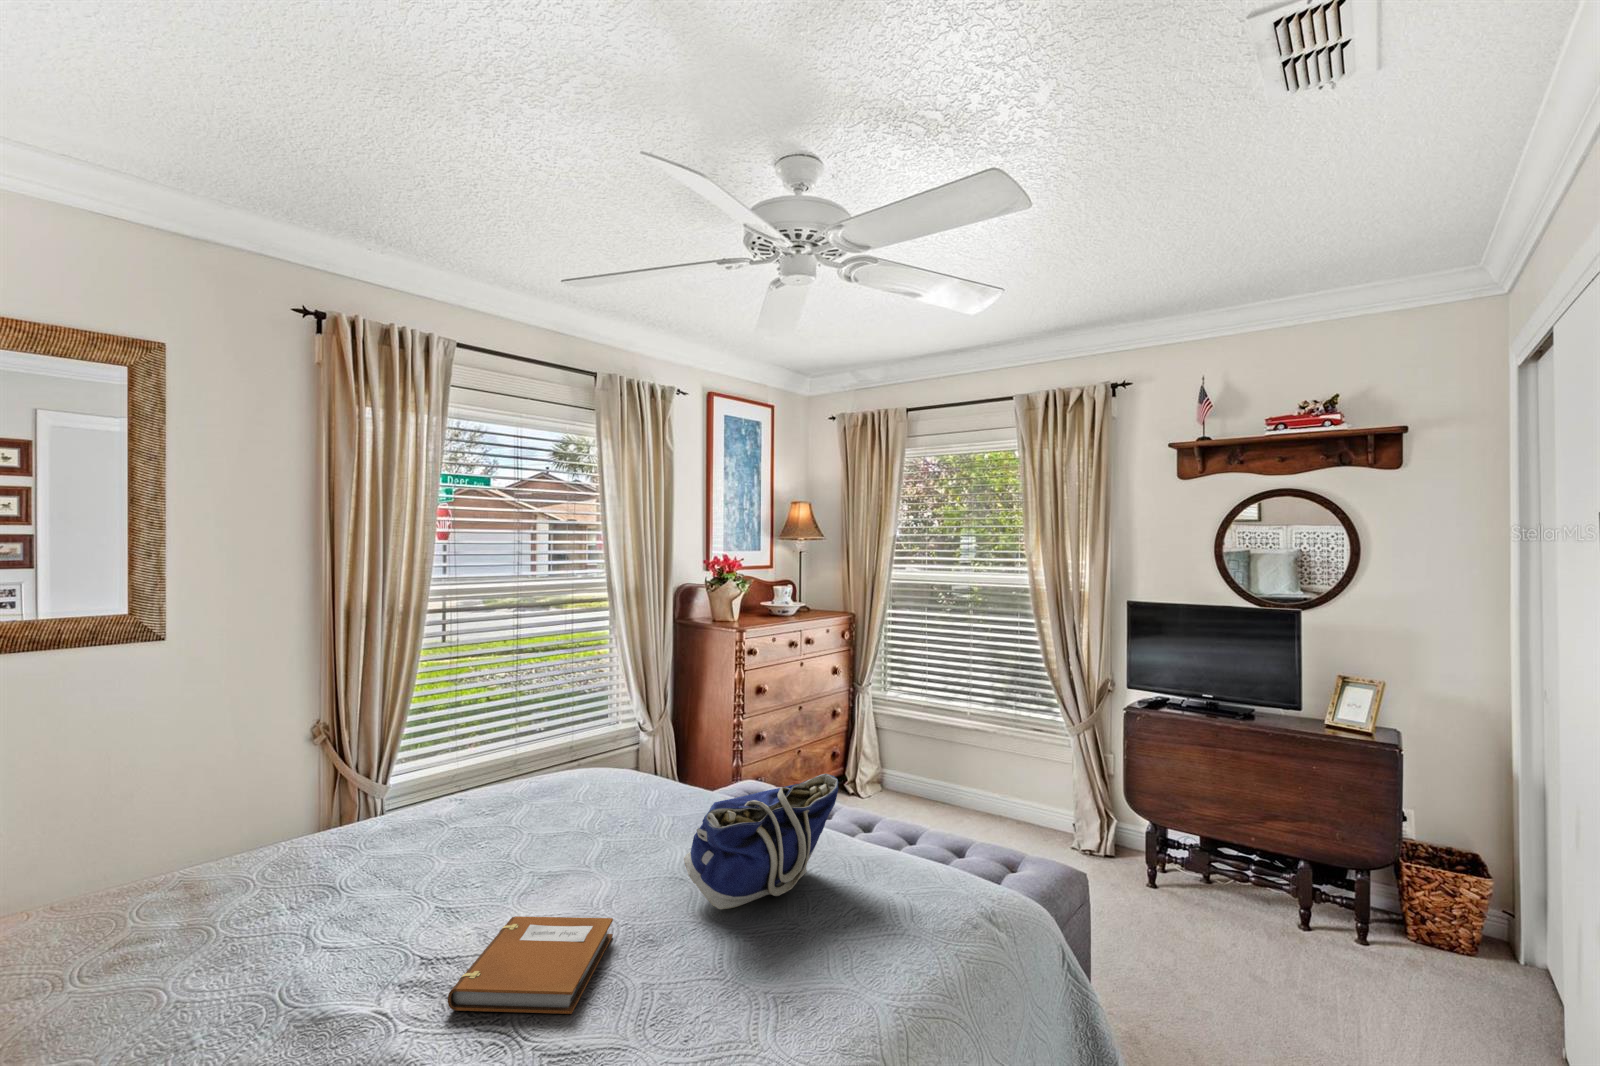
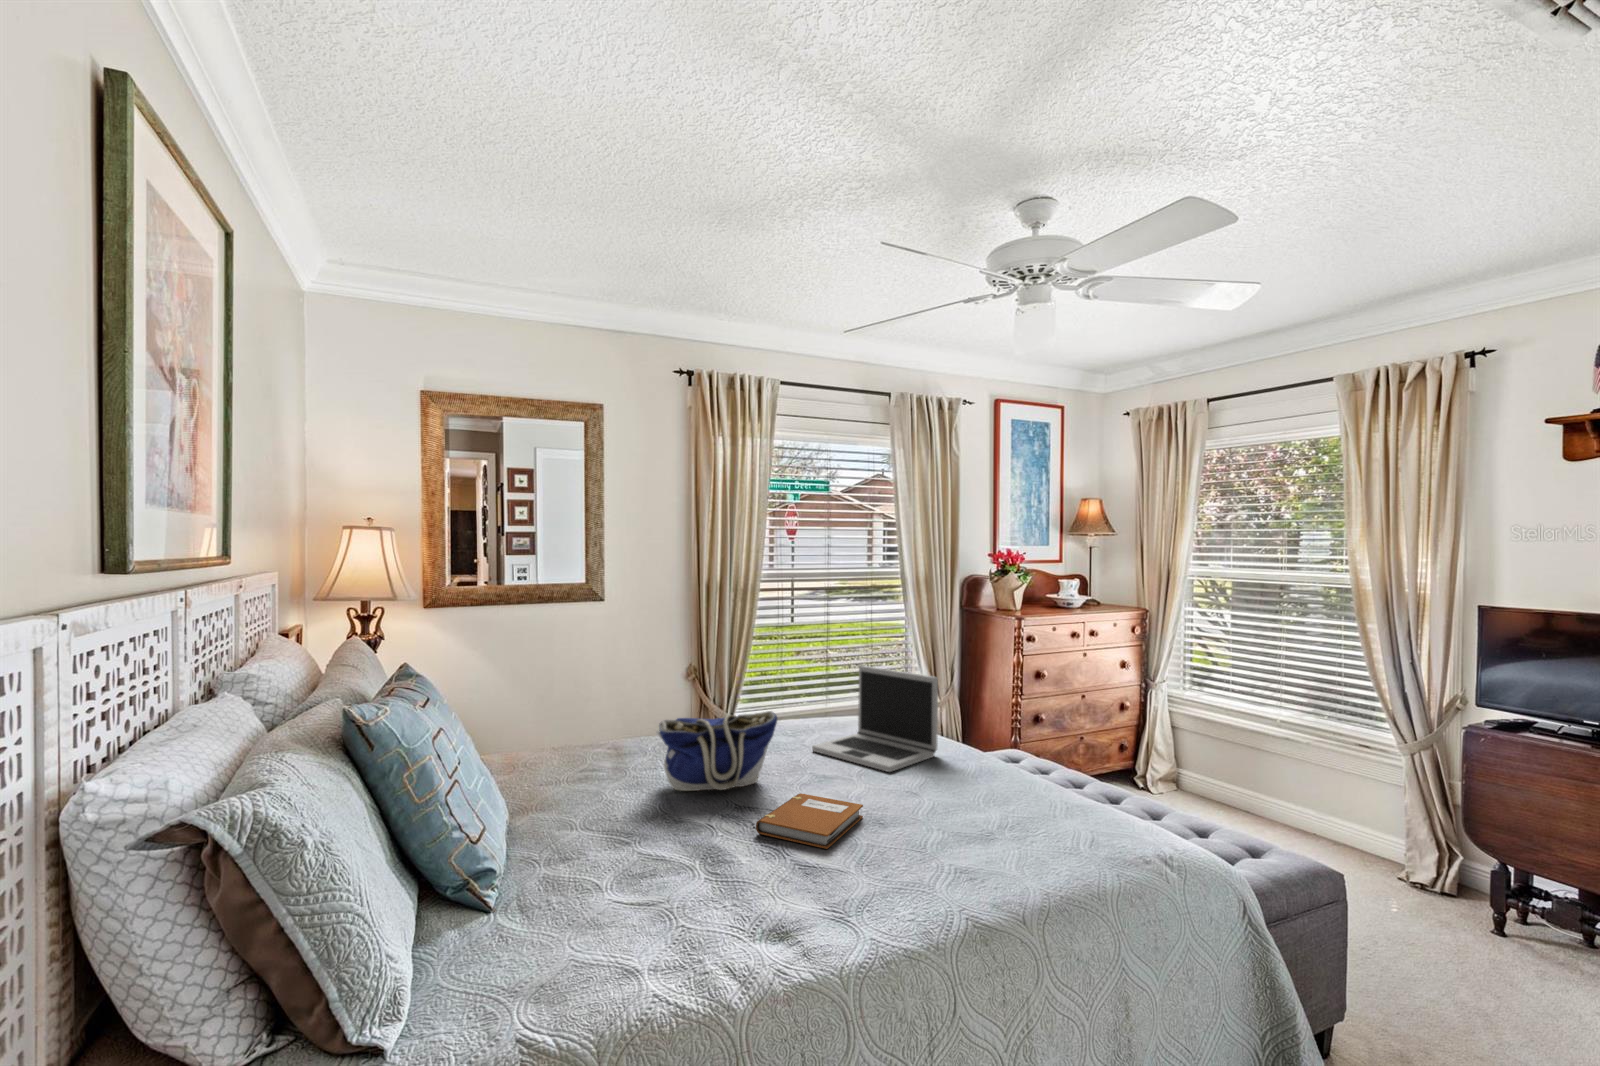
laptop: none [517,706,685,849] -> present [812,666,938,772]
tote bag: present [684,774,838,909] -> present [657,711,777,791]

